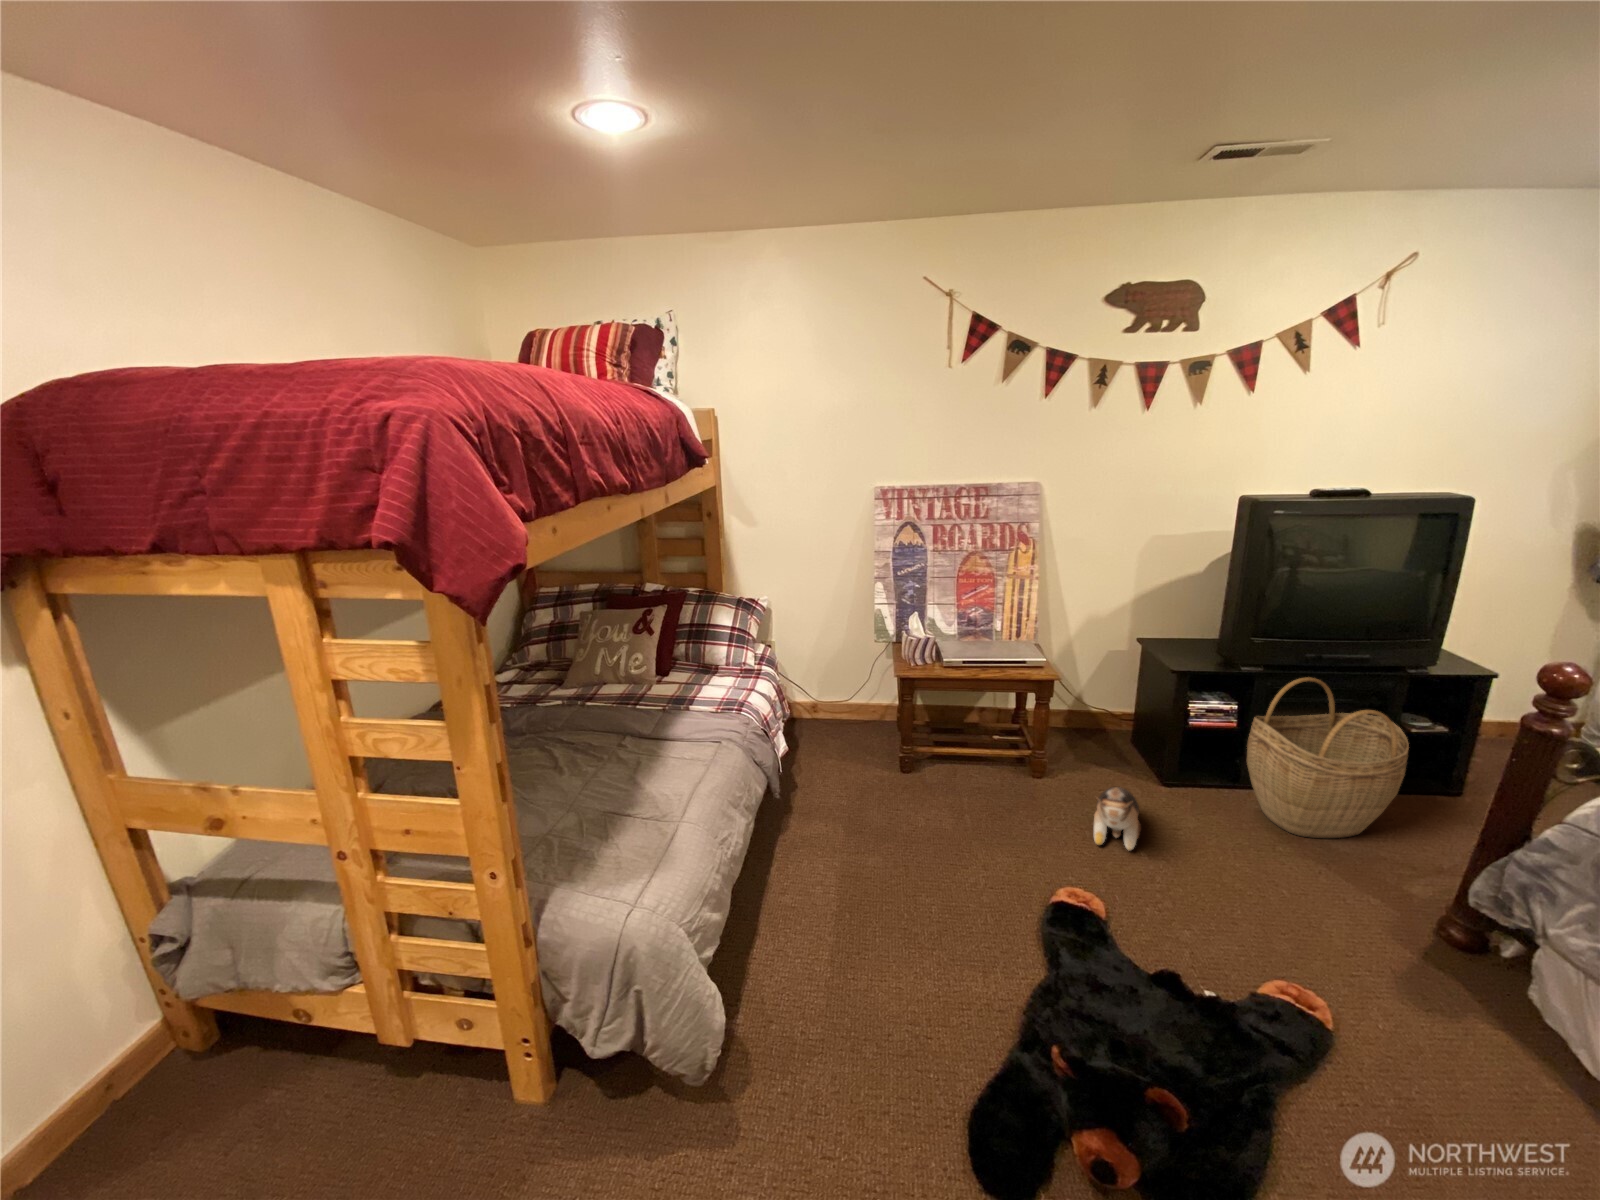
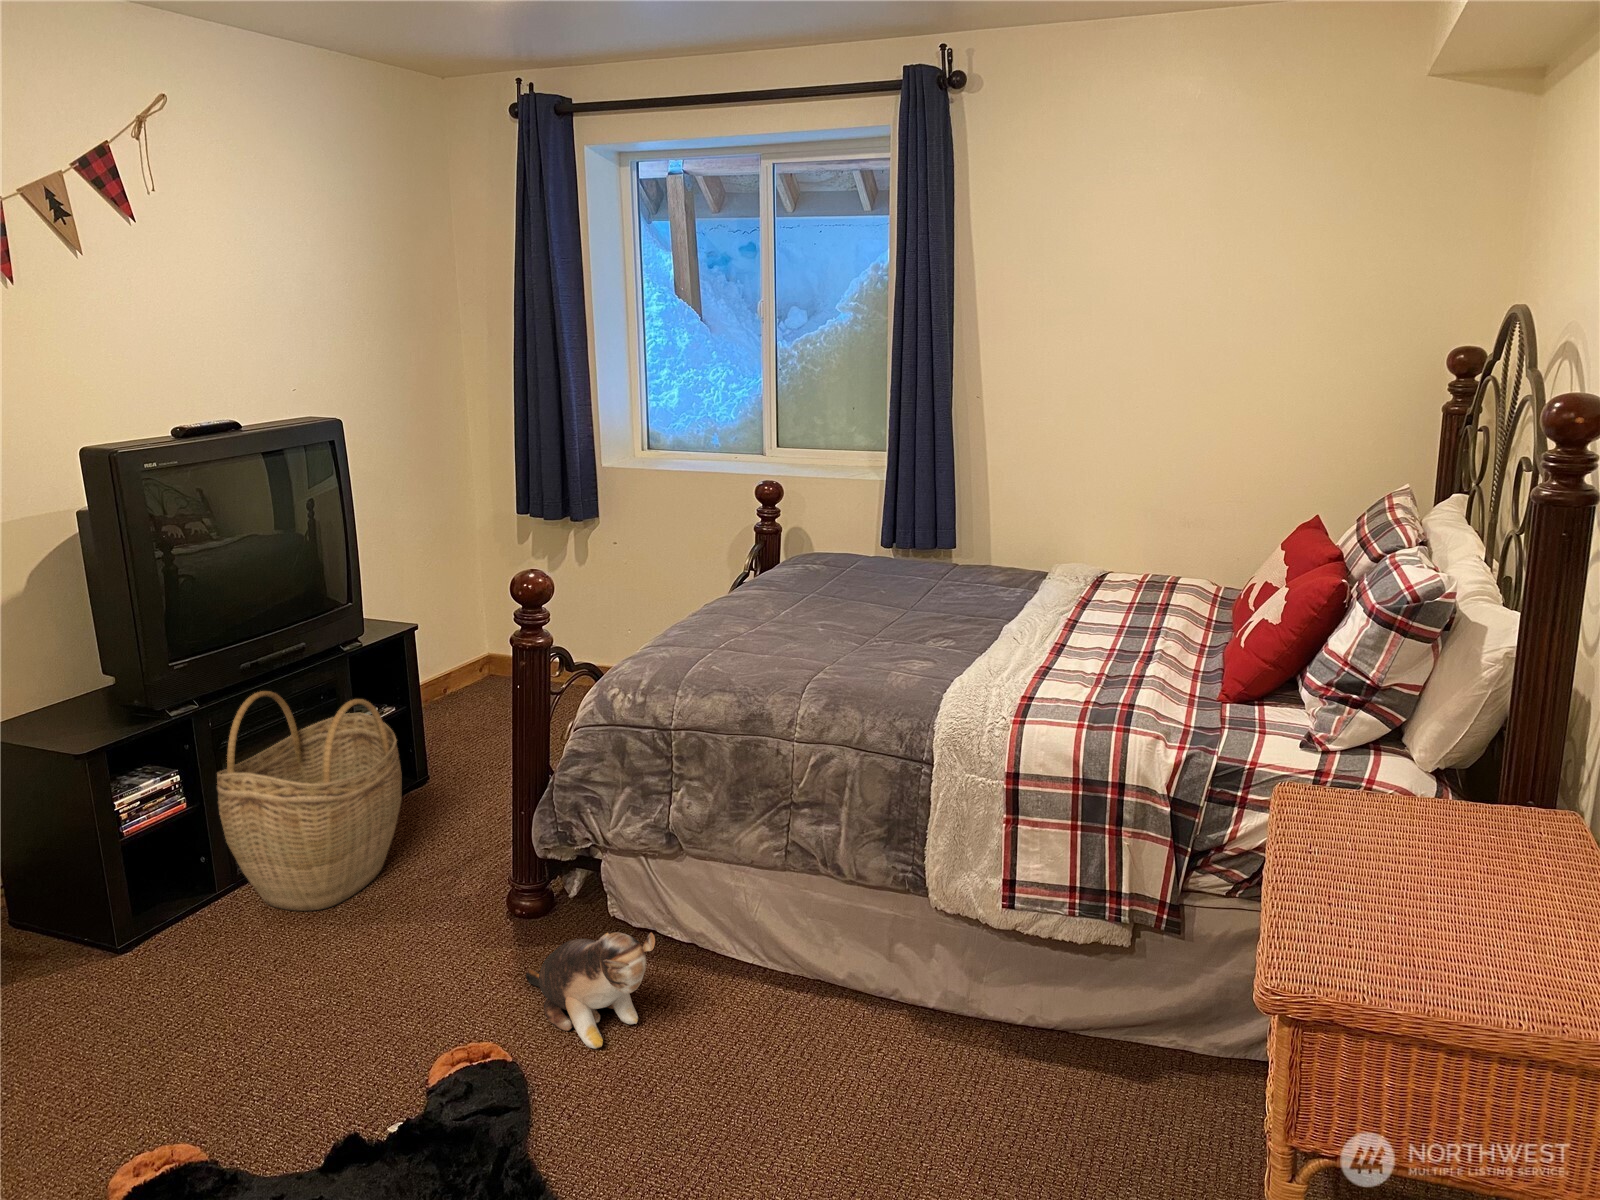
plush toy: present [1094,787,1141,850] -> present [526,932,655,1049]

